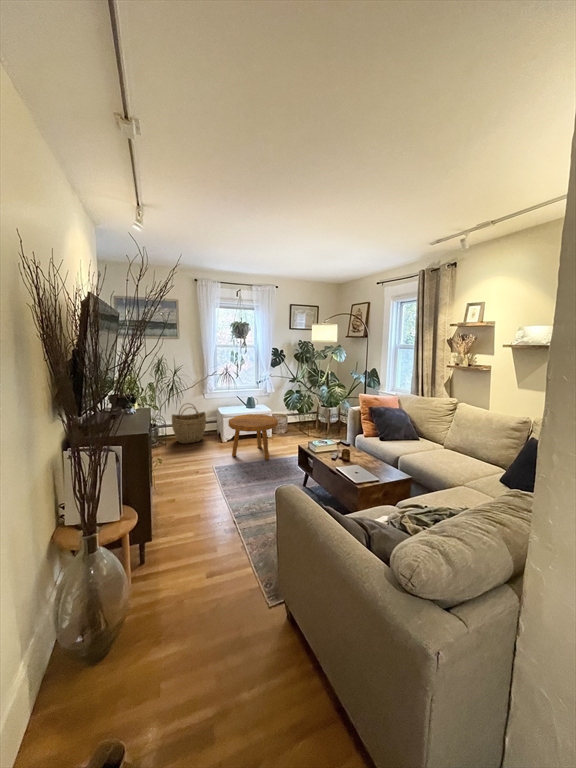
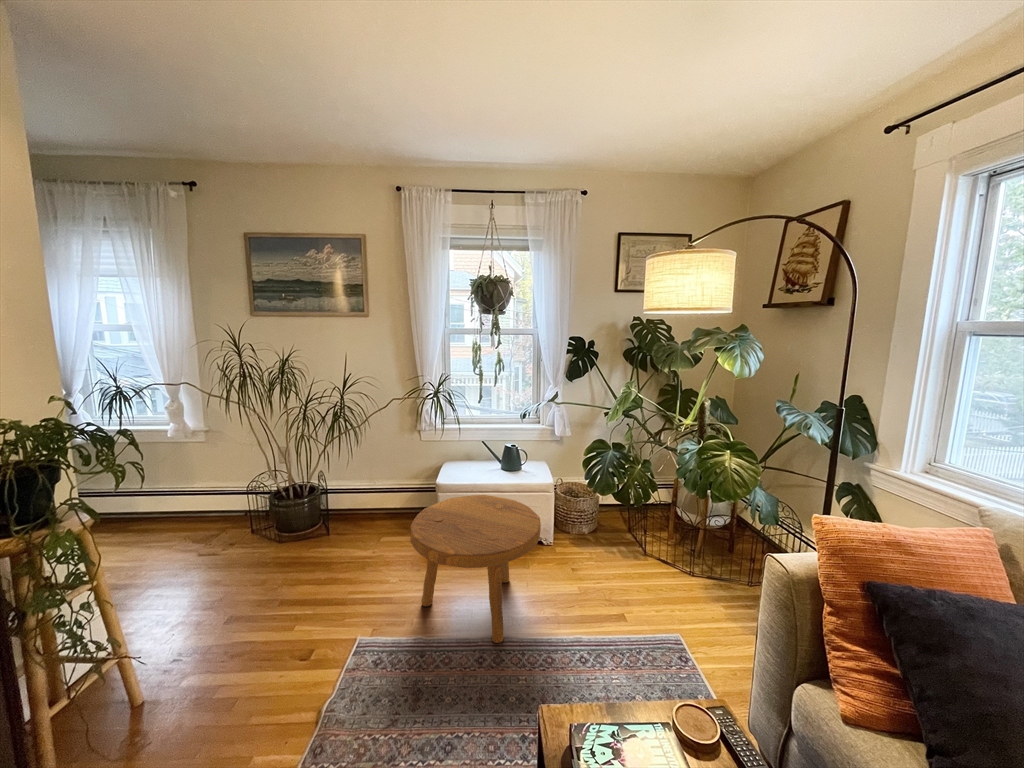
woven basket: present [172,403,206,443] -> none [341,448,413,535]

